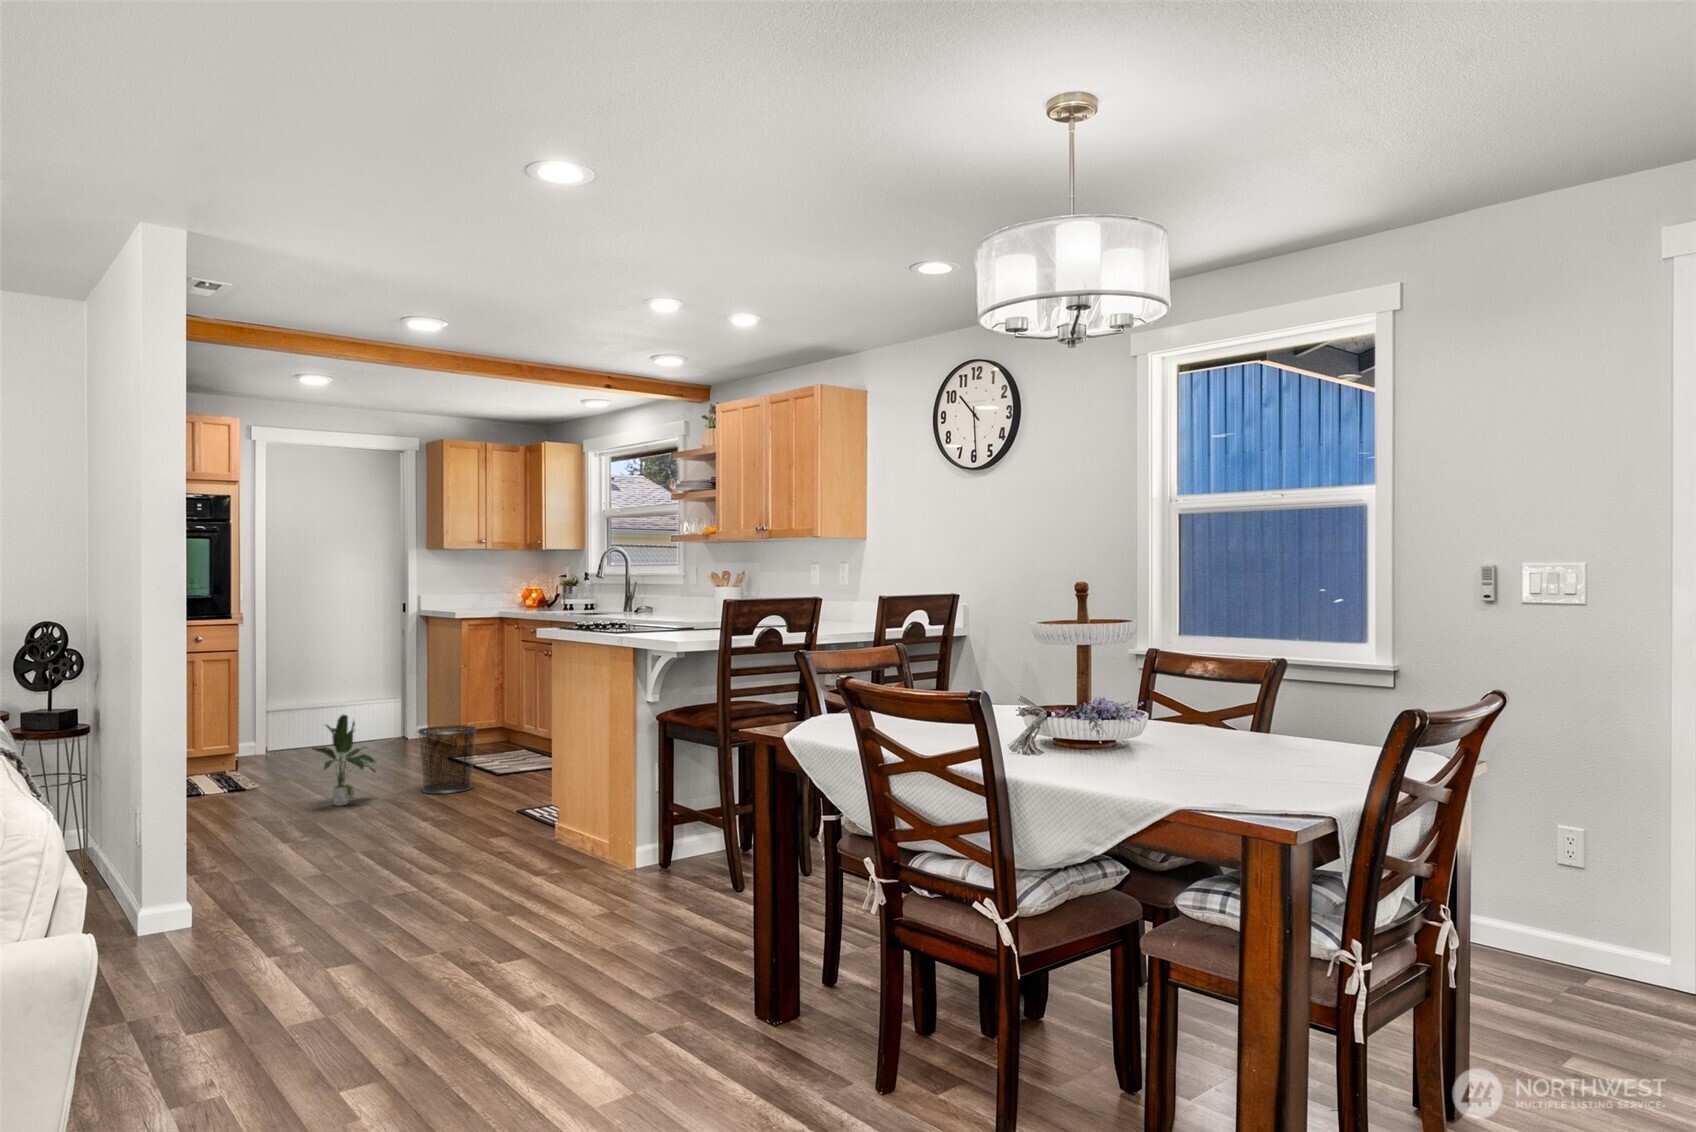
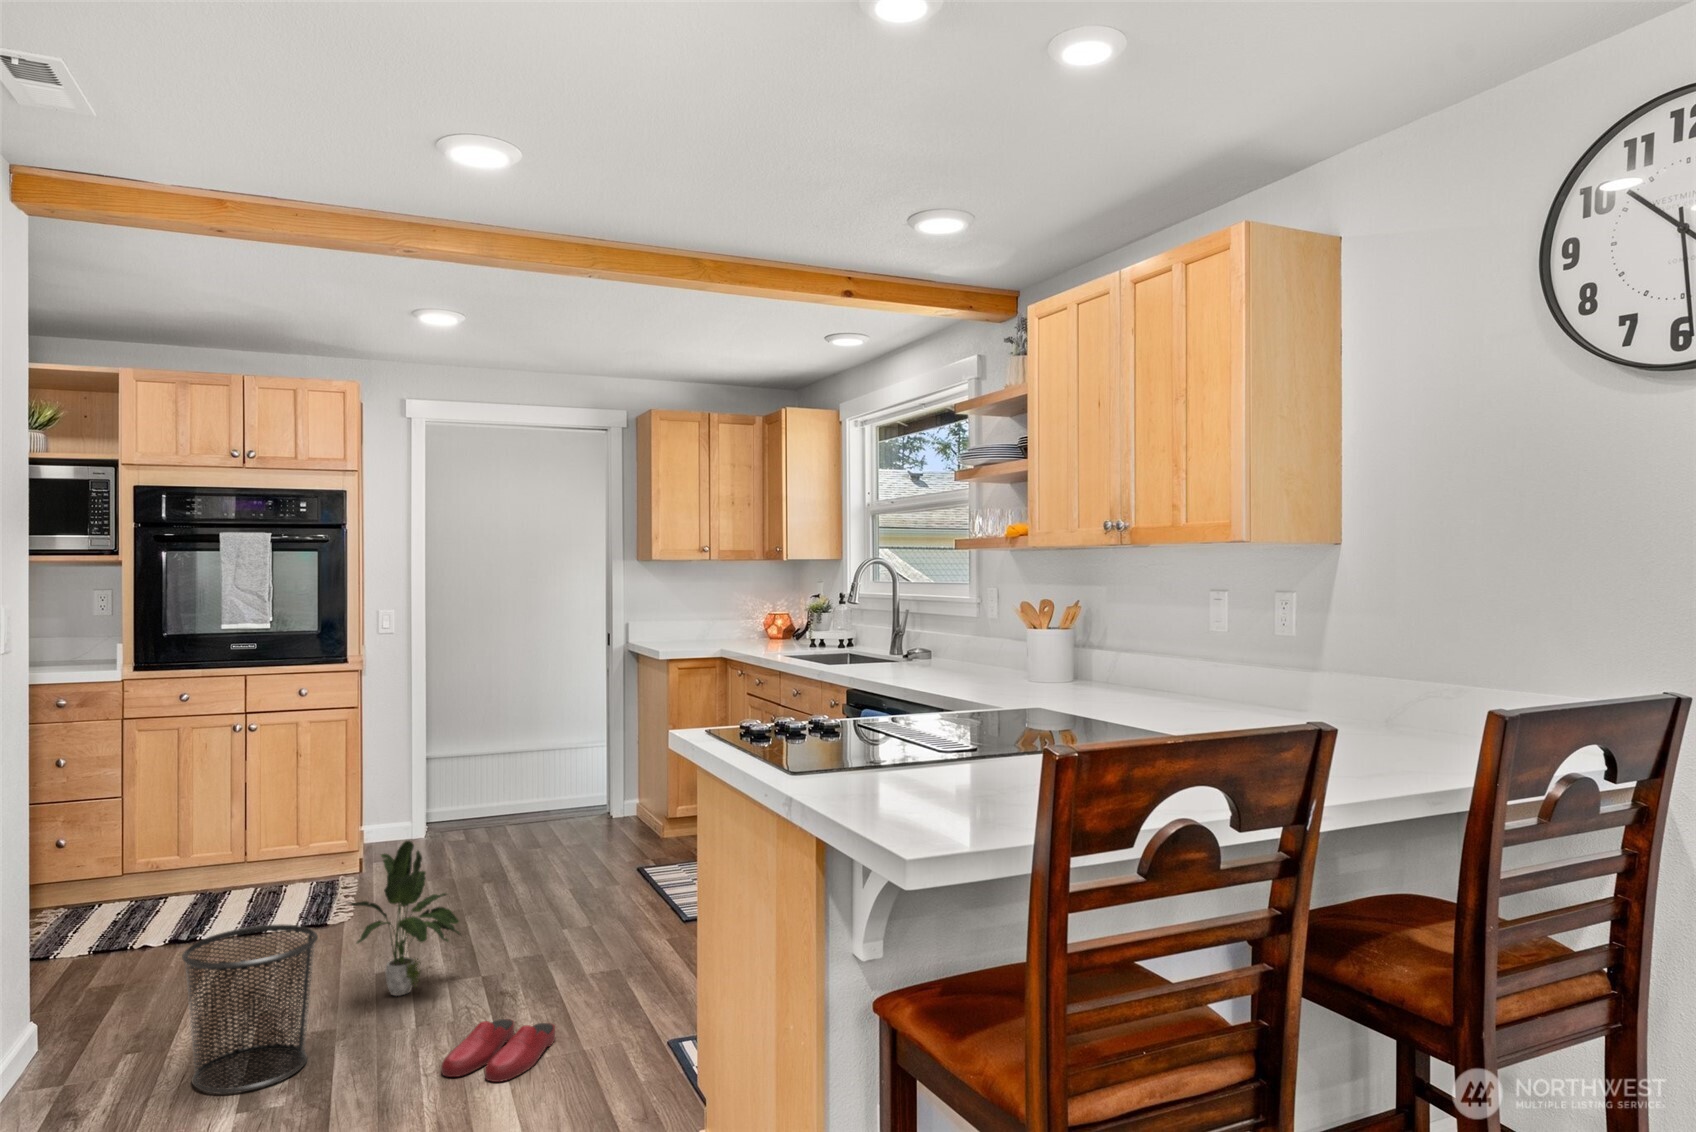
waste bin: present [418,725,477,794] -> present [182,925,318,1094]
slippers: none [401,799,457,822] -> present [441,1019,555,1082]

